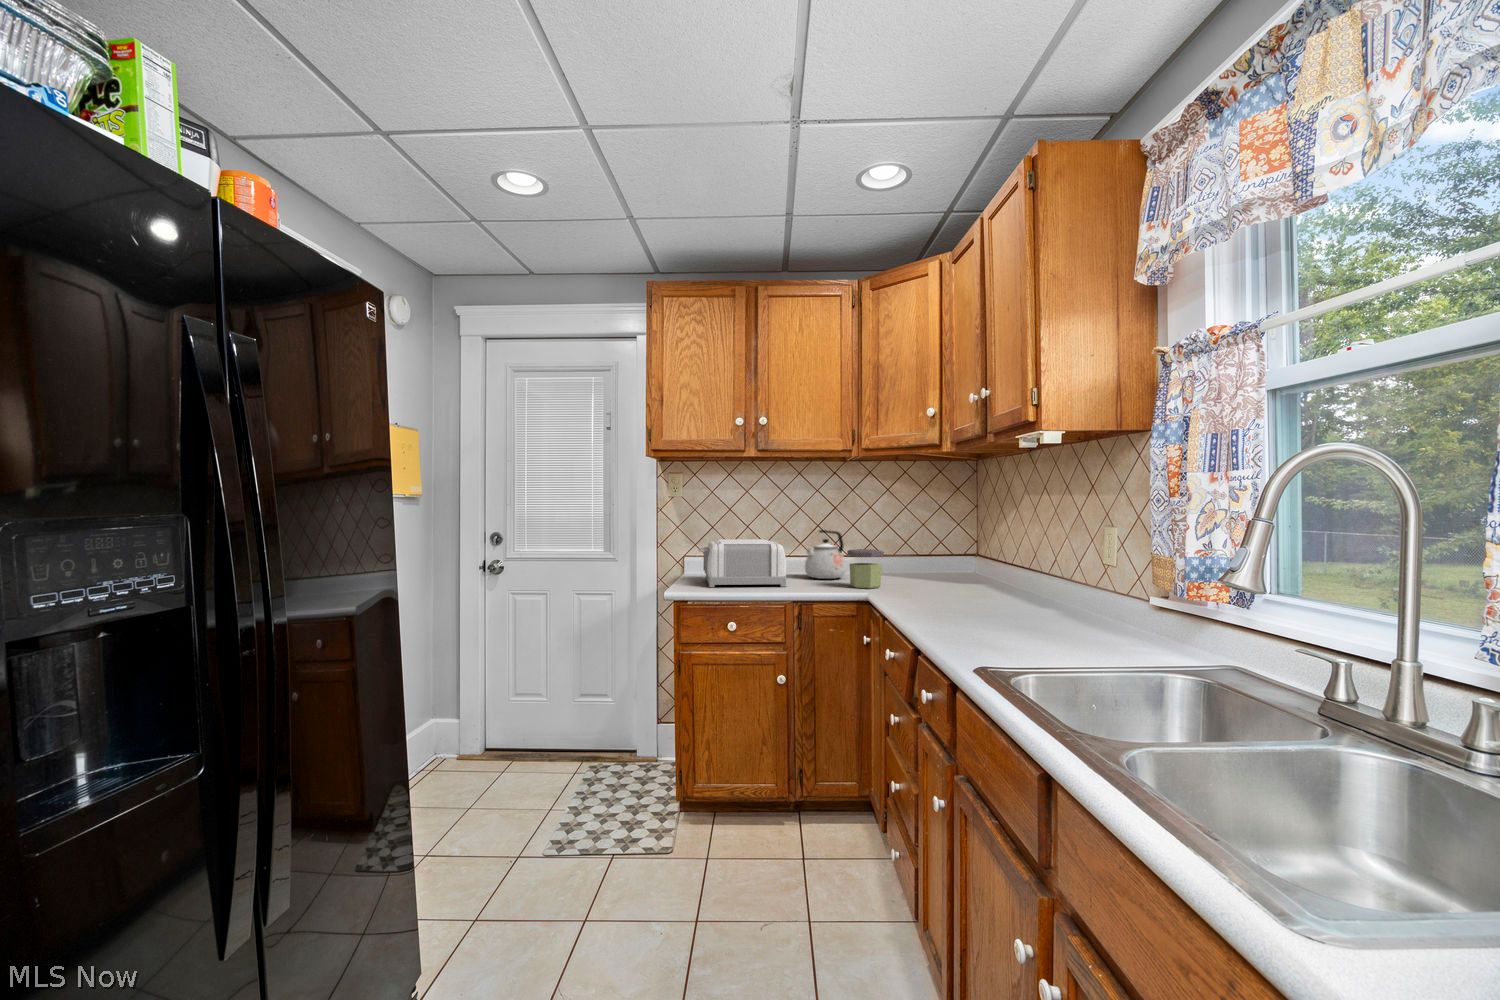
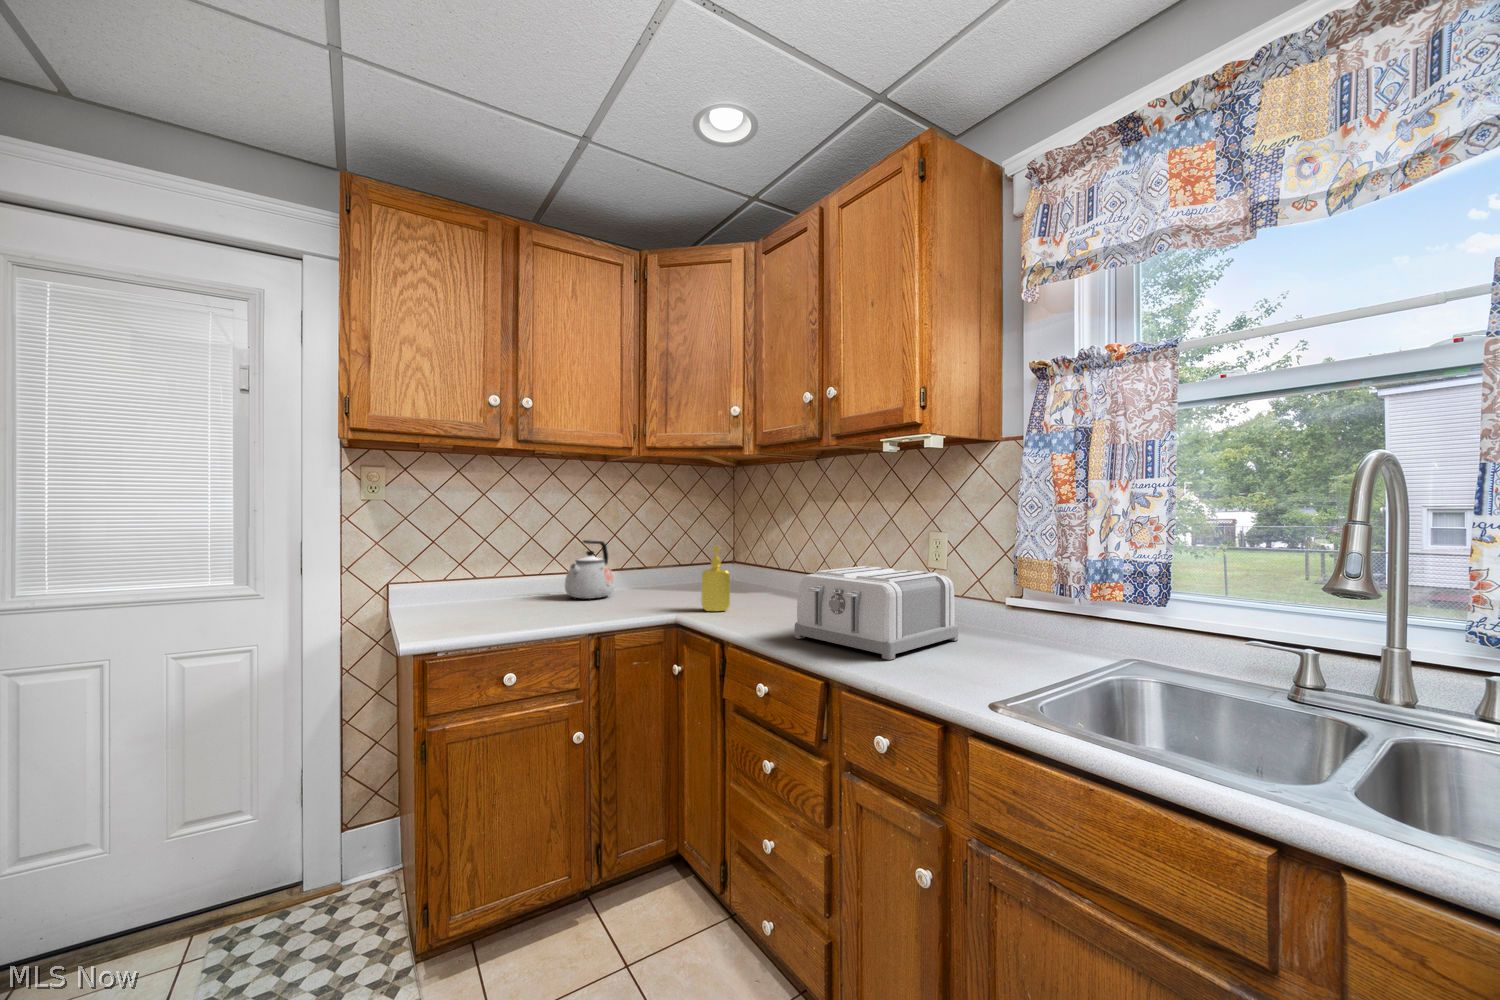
soap dispenser: none [892,536,920,595] -> present [701,546,730,611]
toaster: present [698,539,786,587] -> present [795,566,958,660]
jar: present [847,549,884,589] -> none [636,561,678,608]

